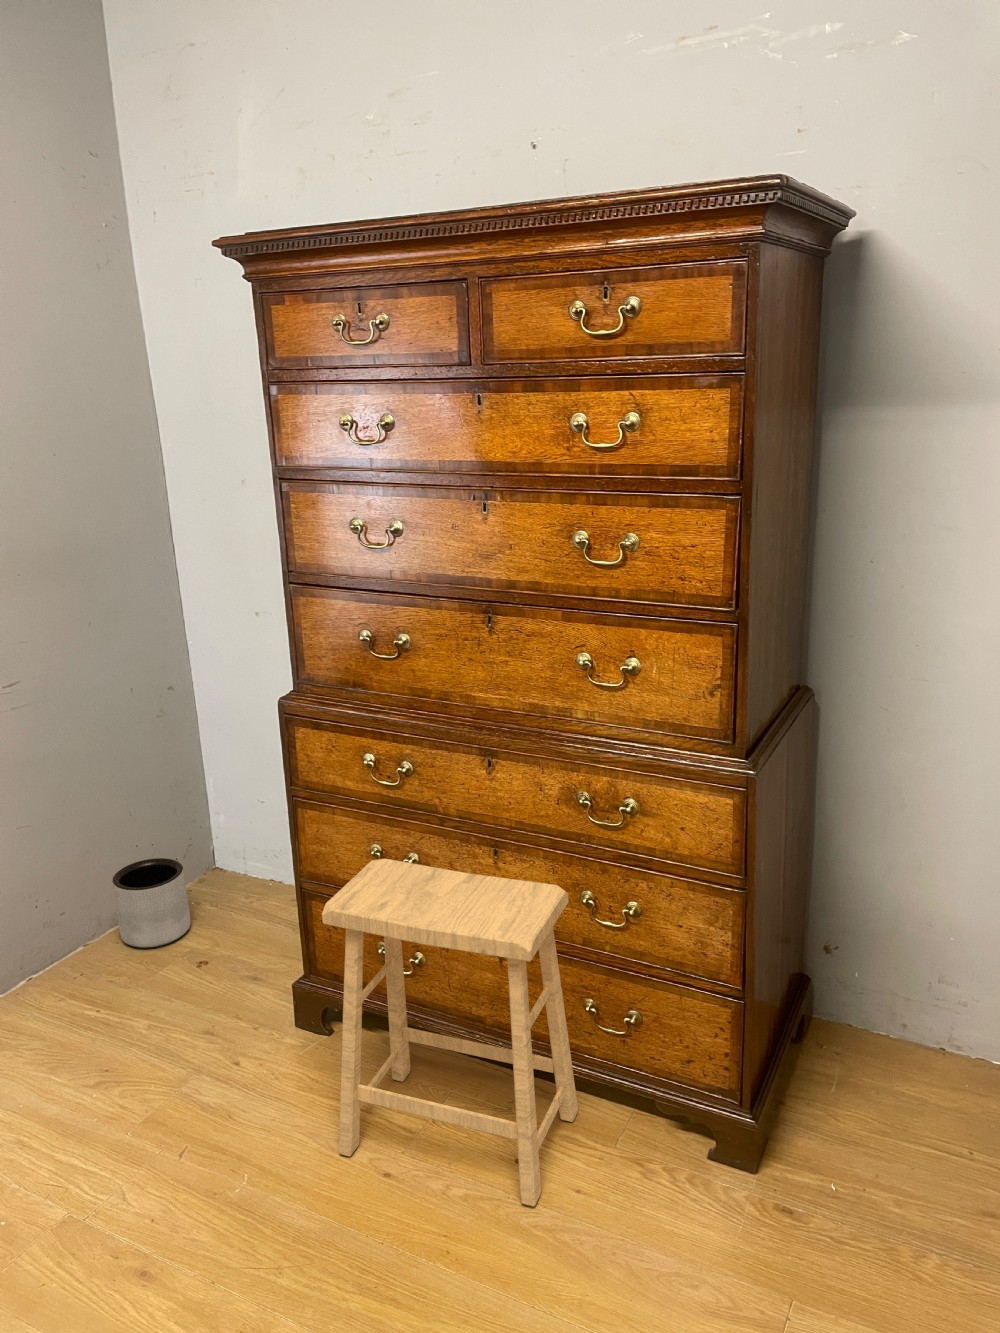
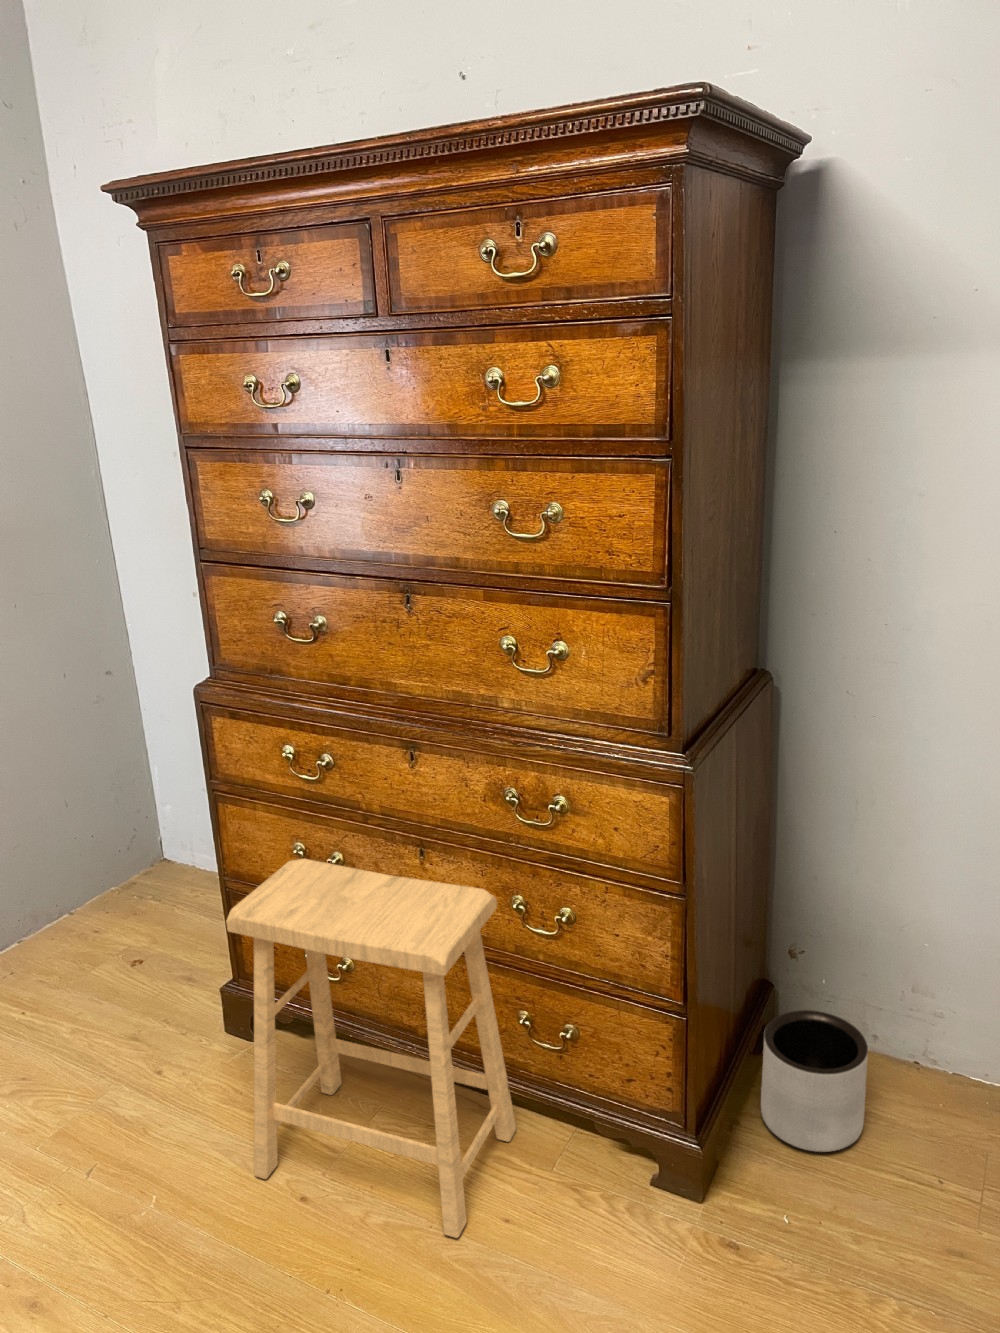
planter: present [112,858,191,948] -> present [761,1010,868,1152]

